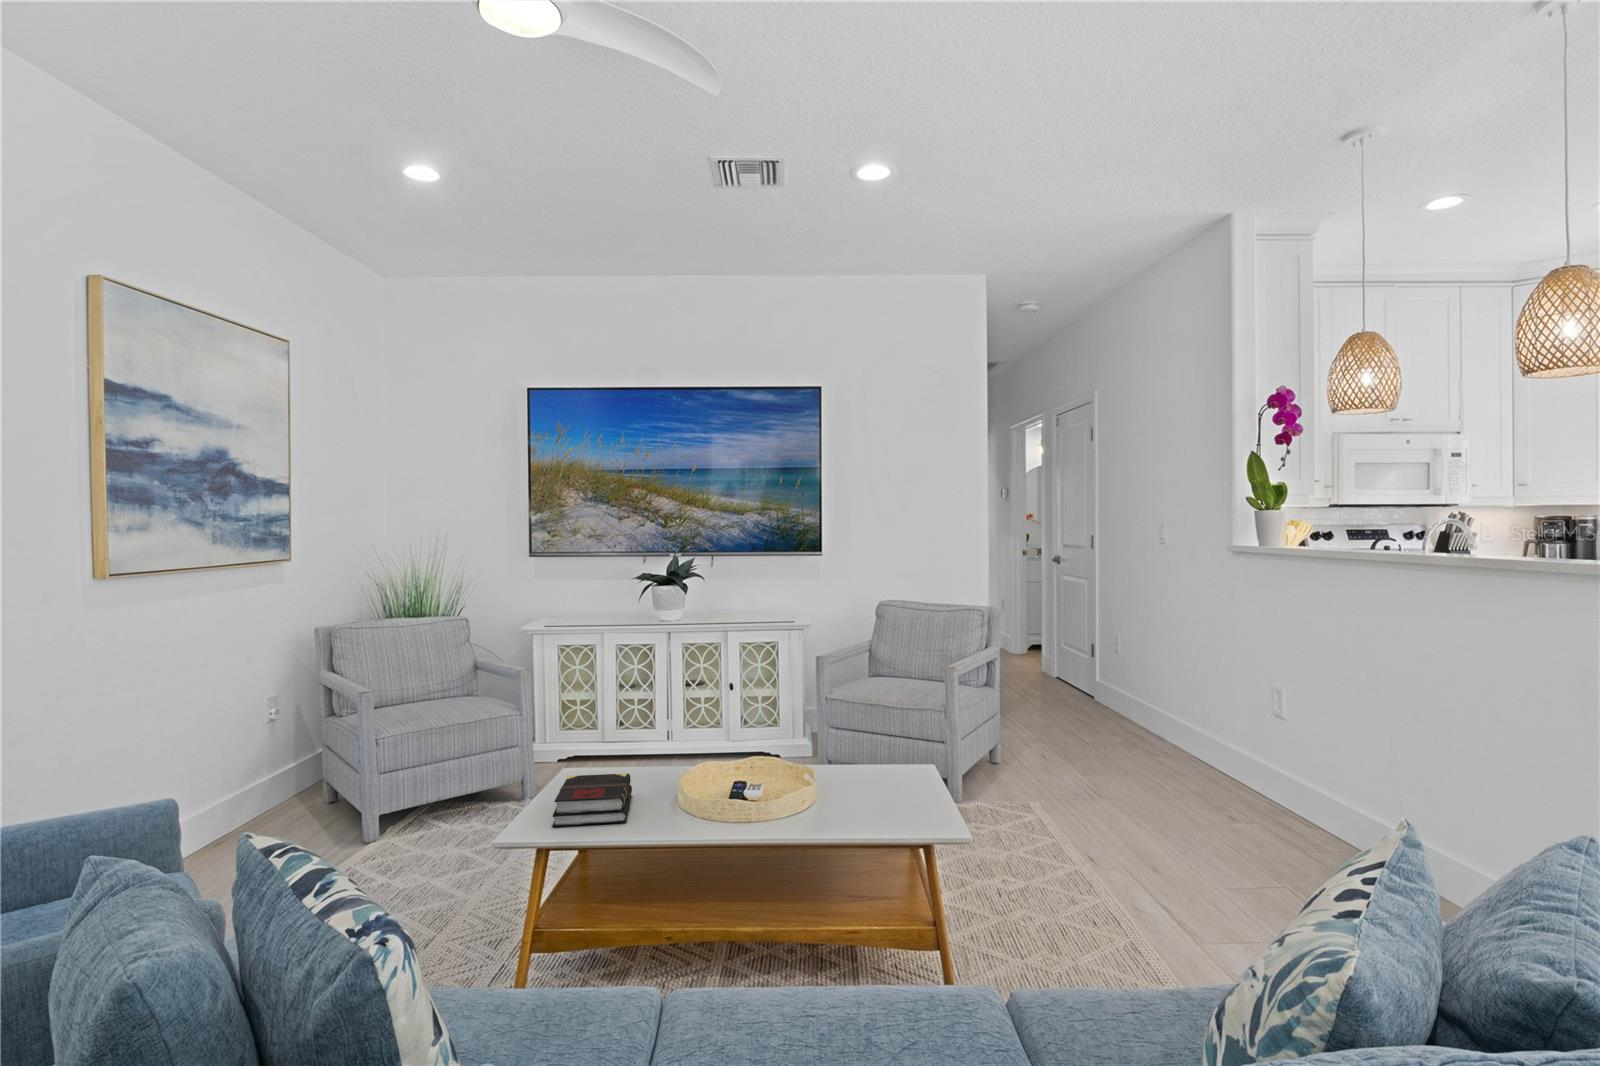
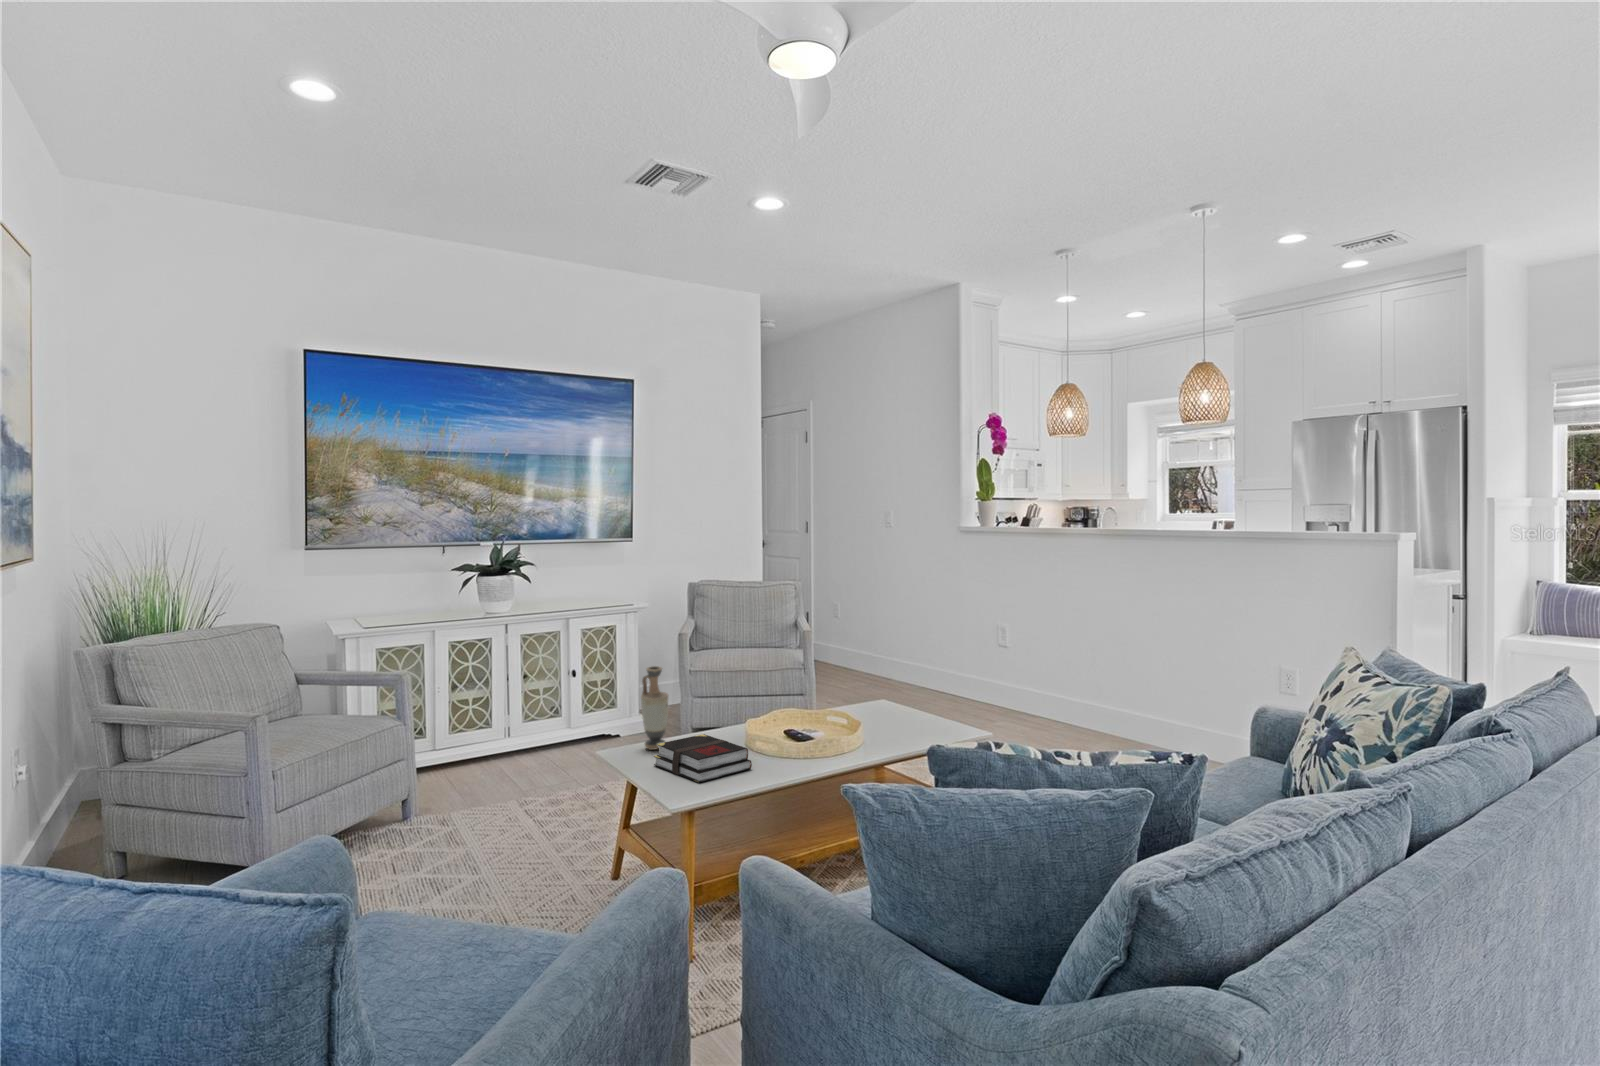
vase: none [593,693,623,781] -> present [641,666,668,750]

